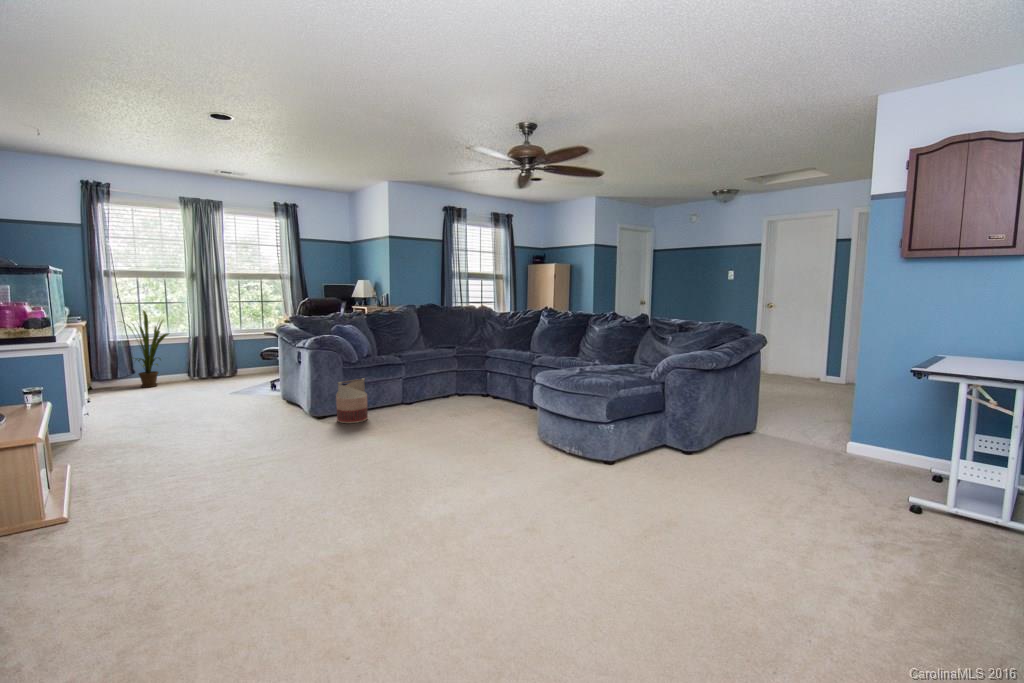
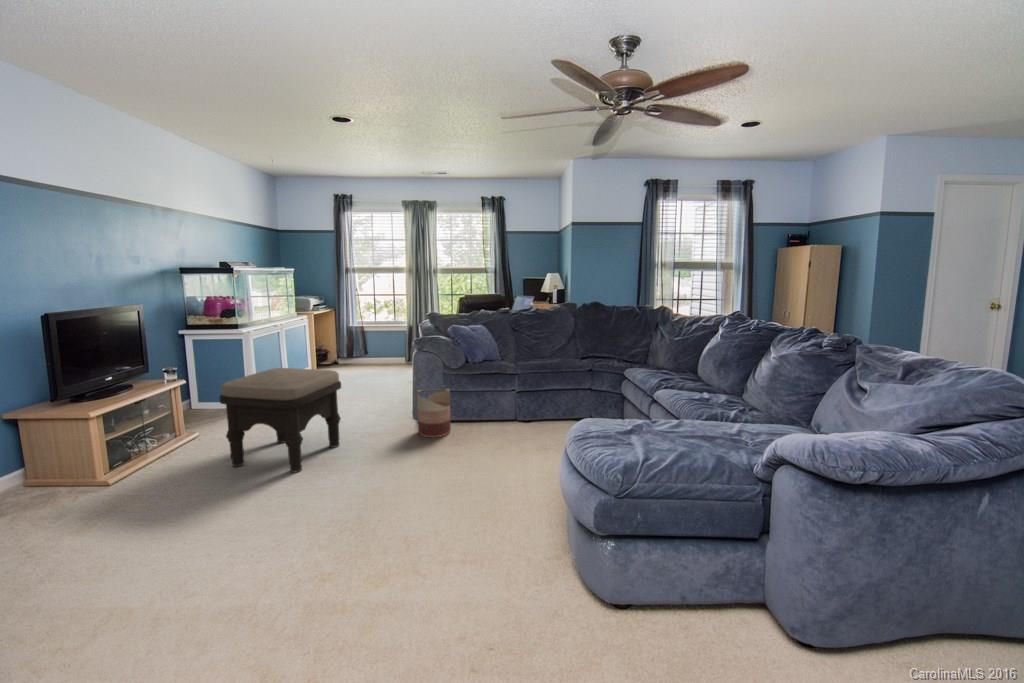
house plant: present [129,310,169,388] -> none [350,299,387,364]
ottoman: none [180,368,287,474] -> present [219,368,341,473]

